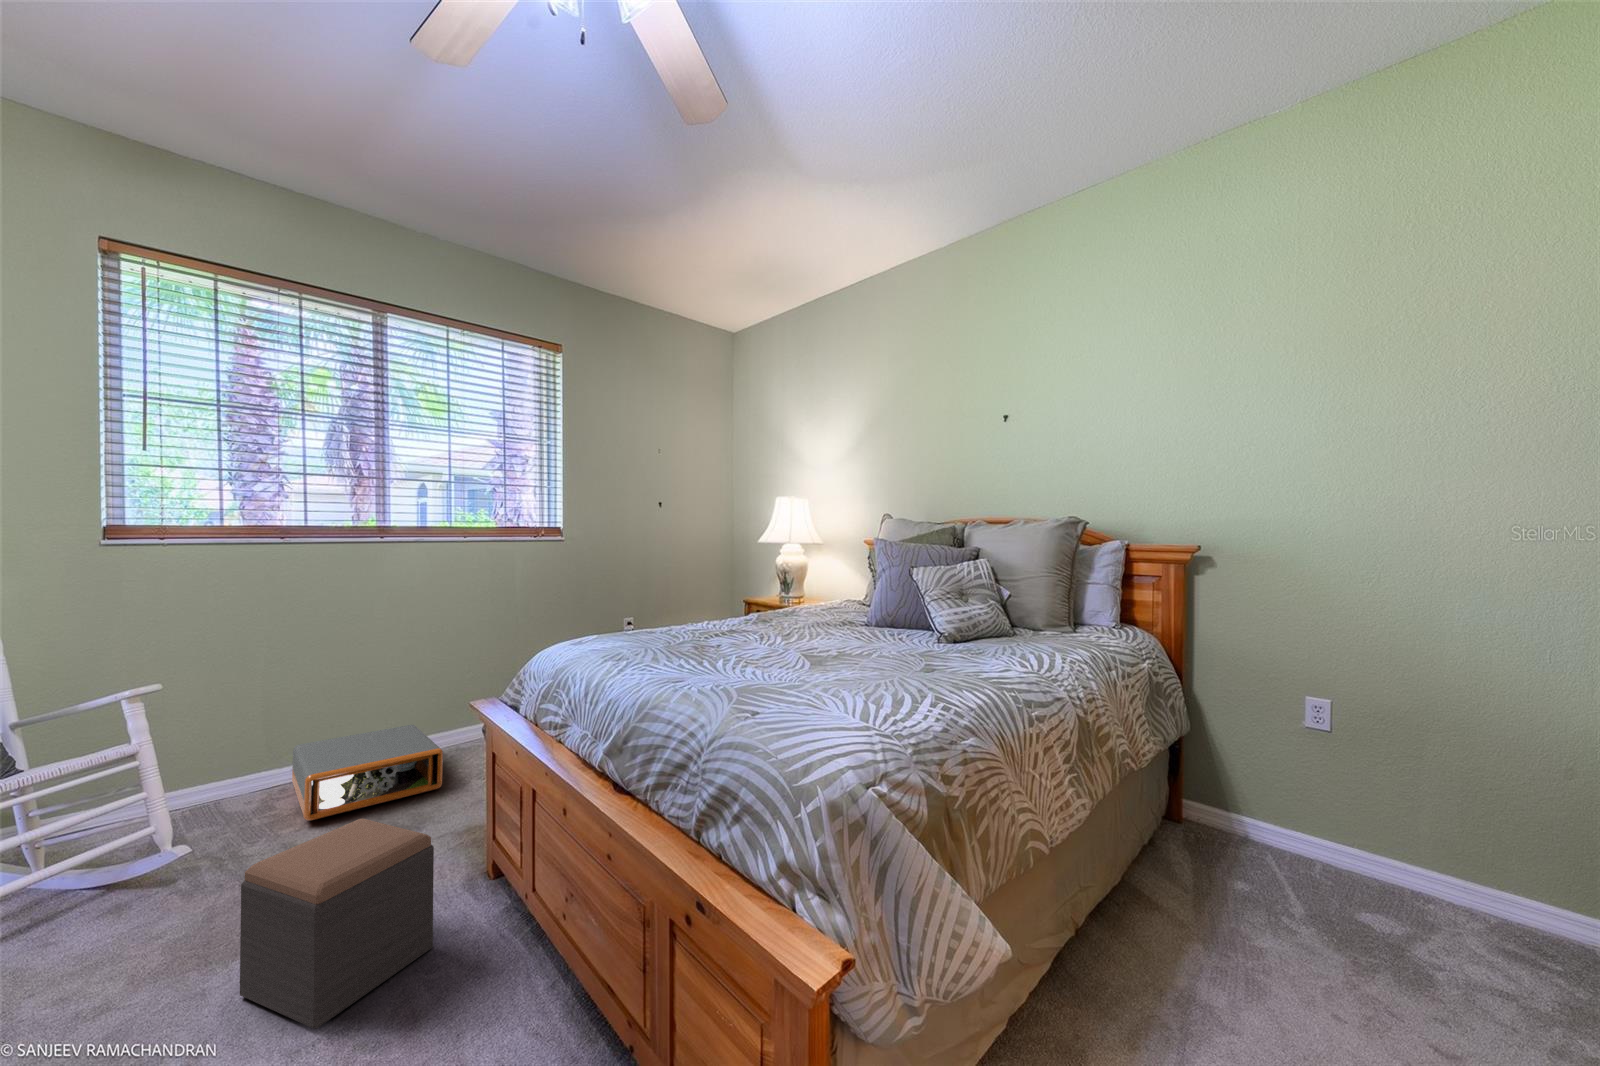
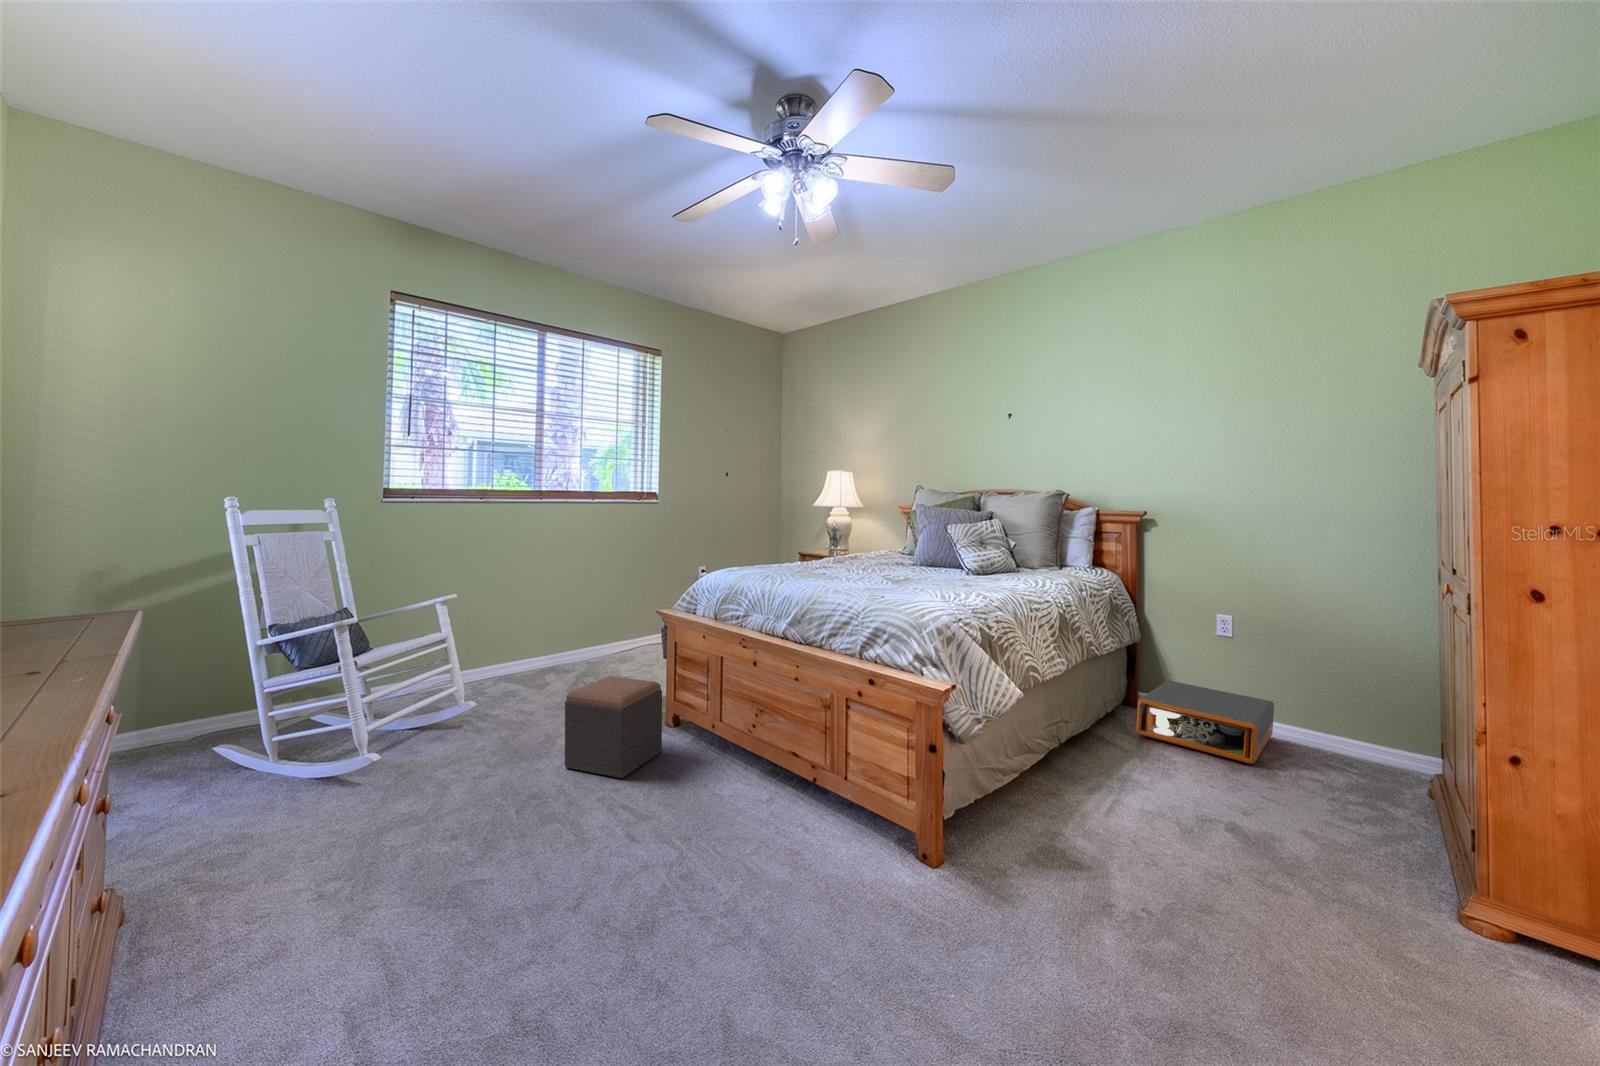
storage box: present [292,725,443,821] -> present [1136,681,1274,764]

